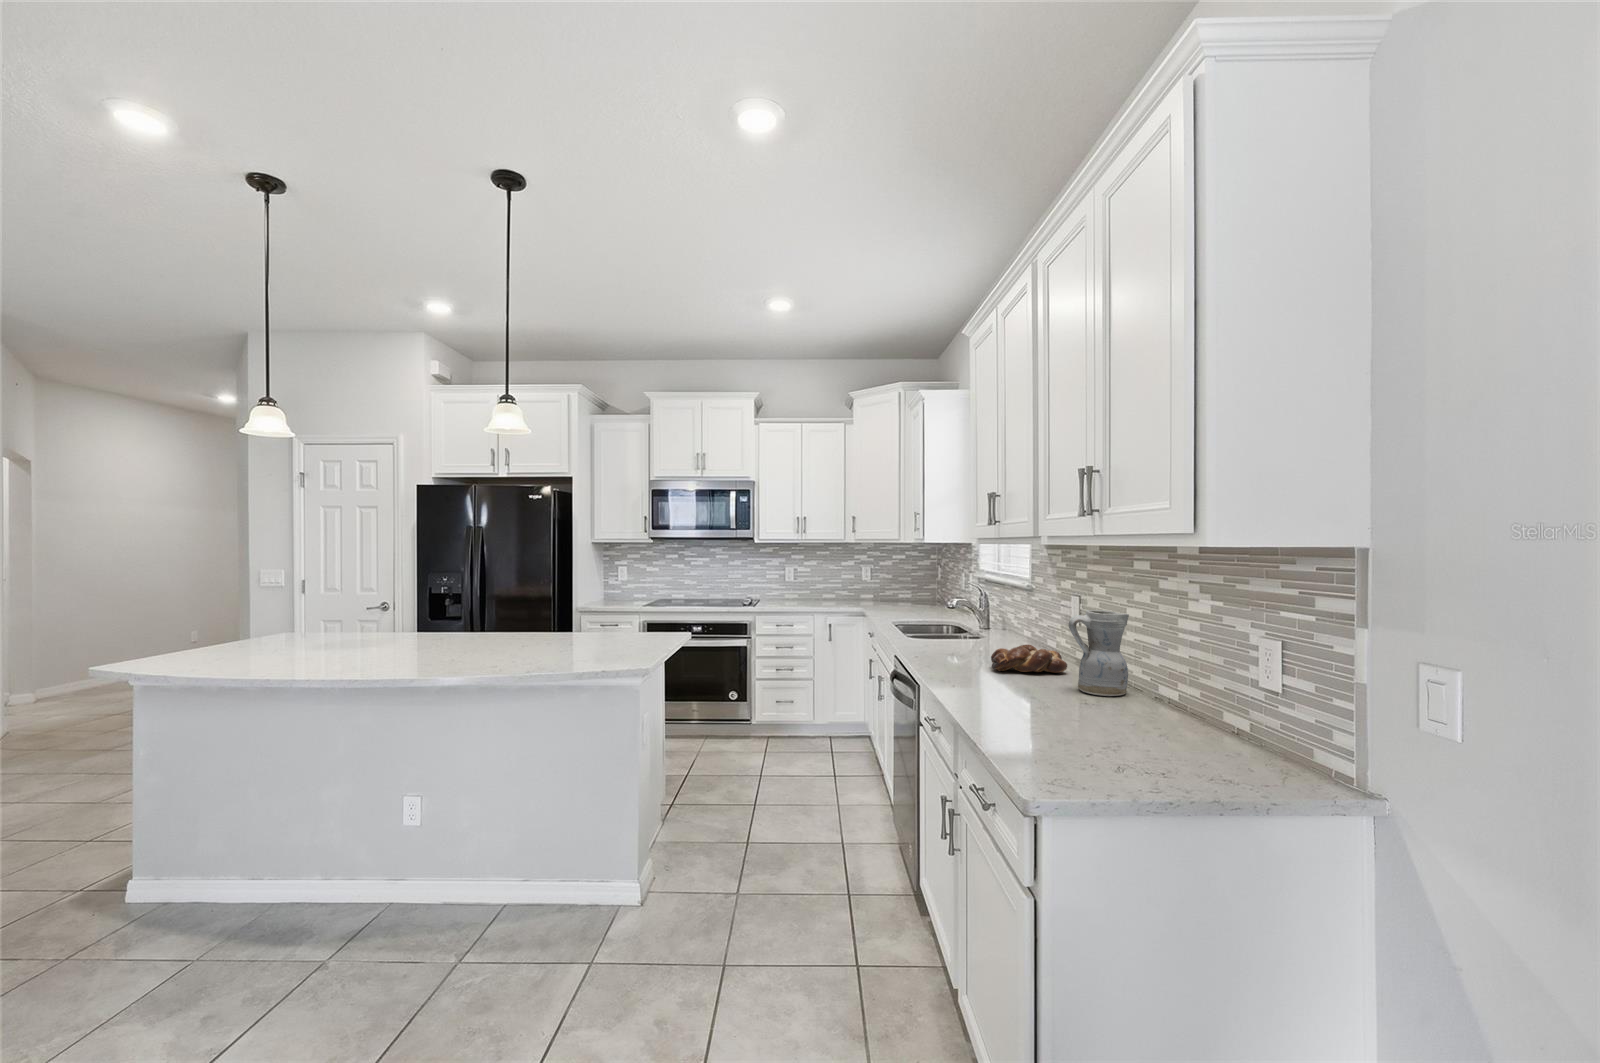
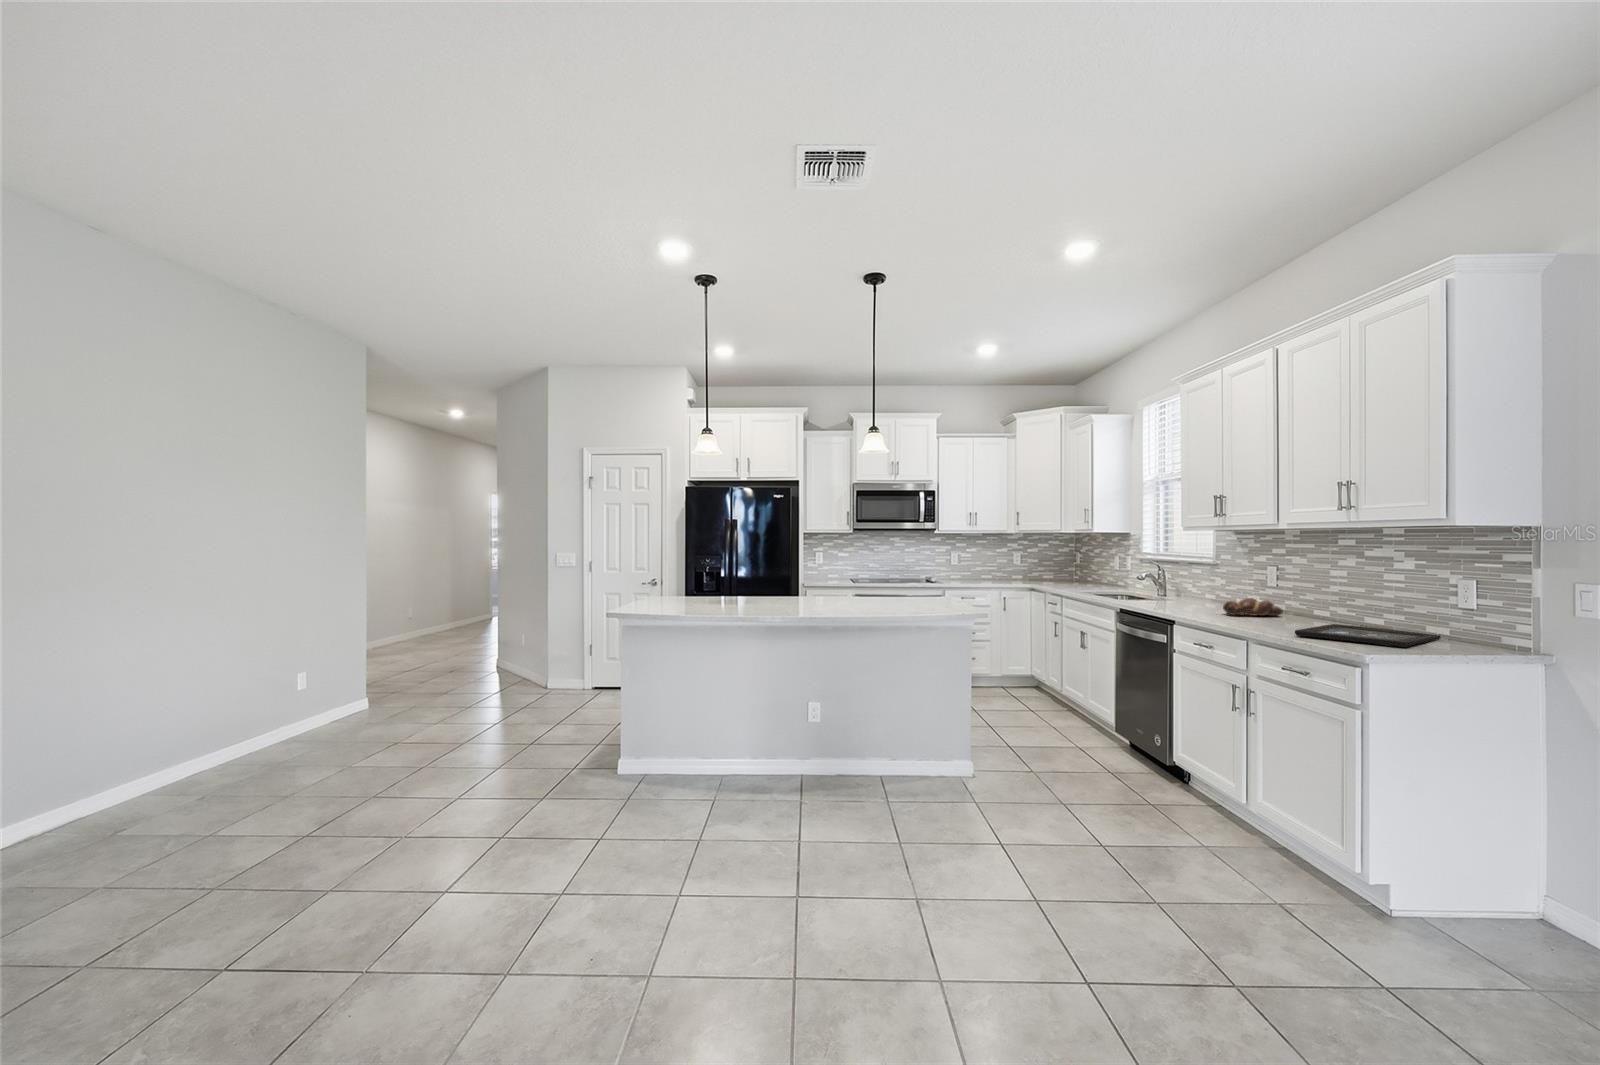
ceramic pitcher: present [1069,610,1129,696] -> none [1302,571,1344,625]
tray: none [1002,699,1232,768] -> present [1295,624,1441,647]

